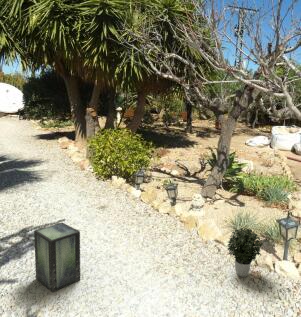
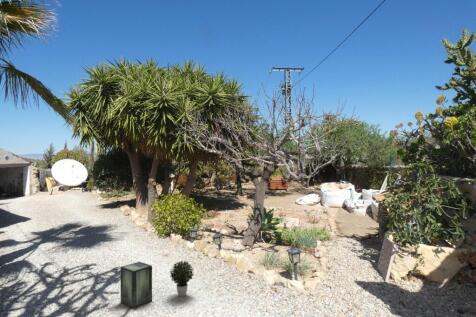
potted plant: present [227,228,263,277] -> present [170,261,193,297]

